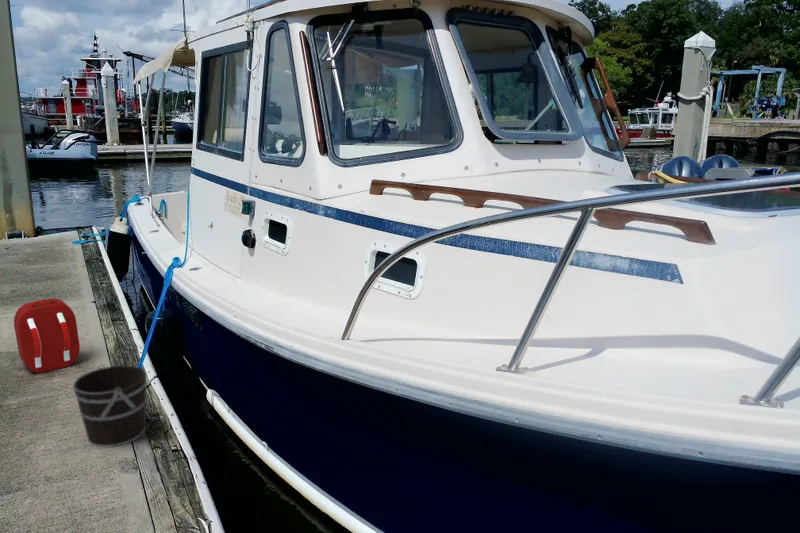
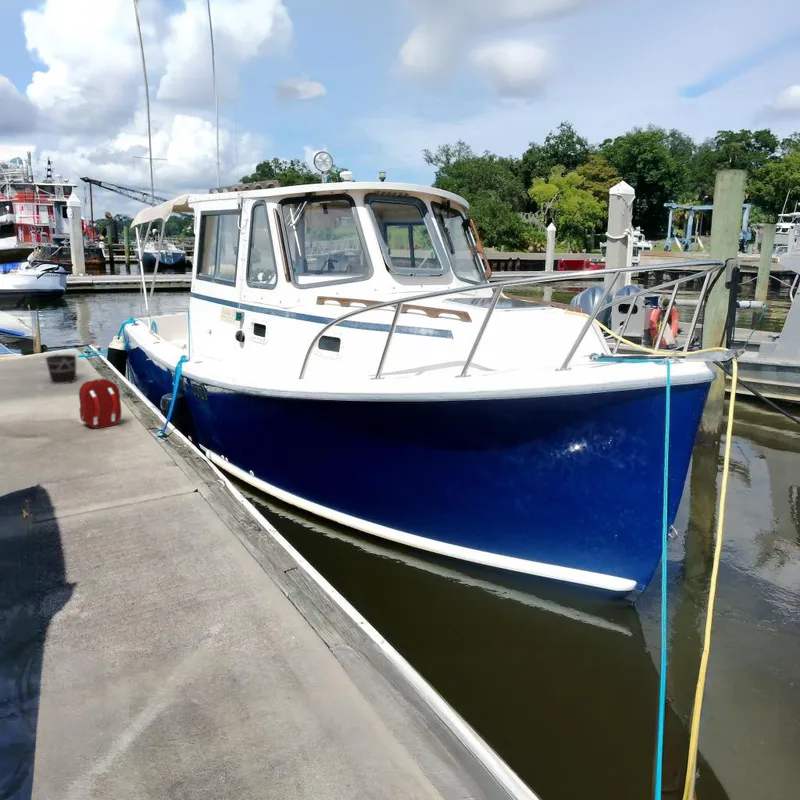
bucket: present [72,365,146,447] -> present [46,354,76,384]

